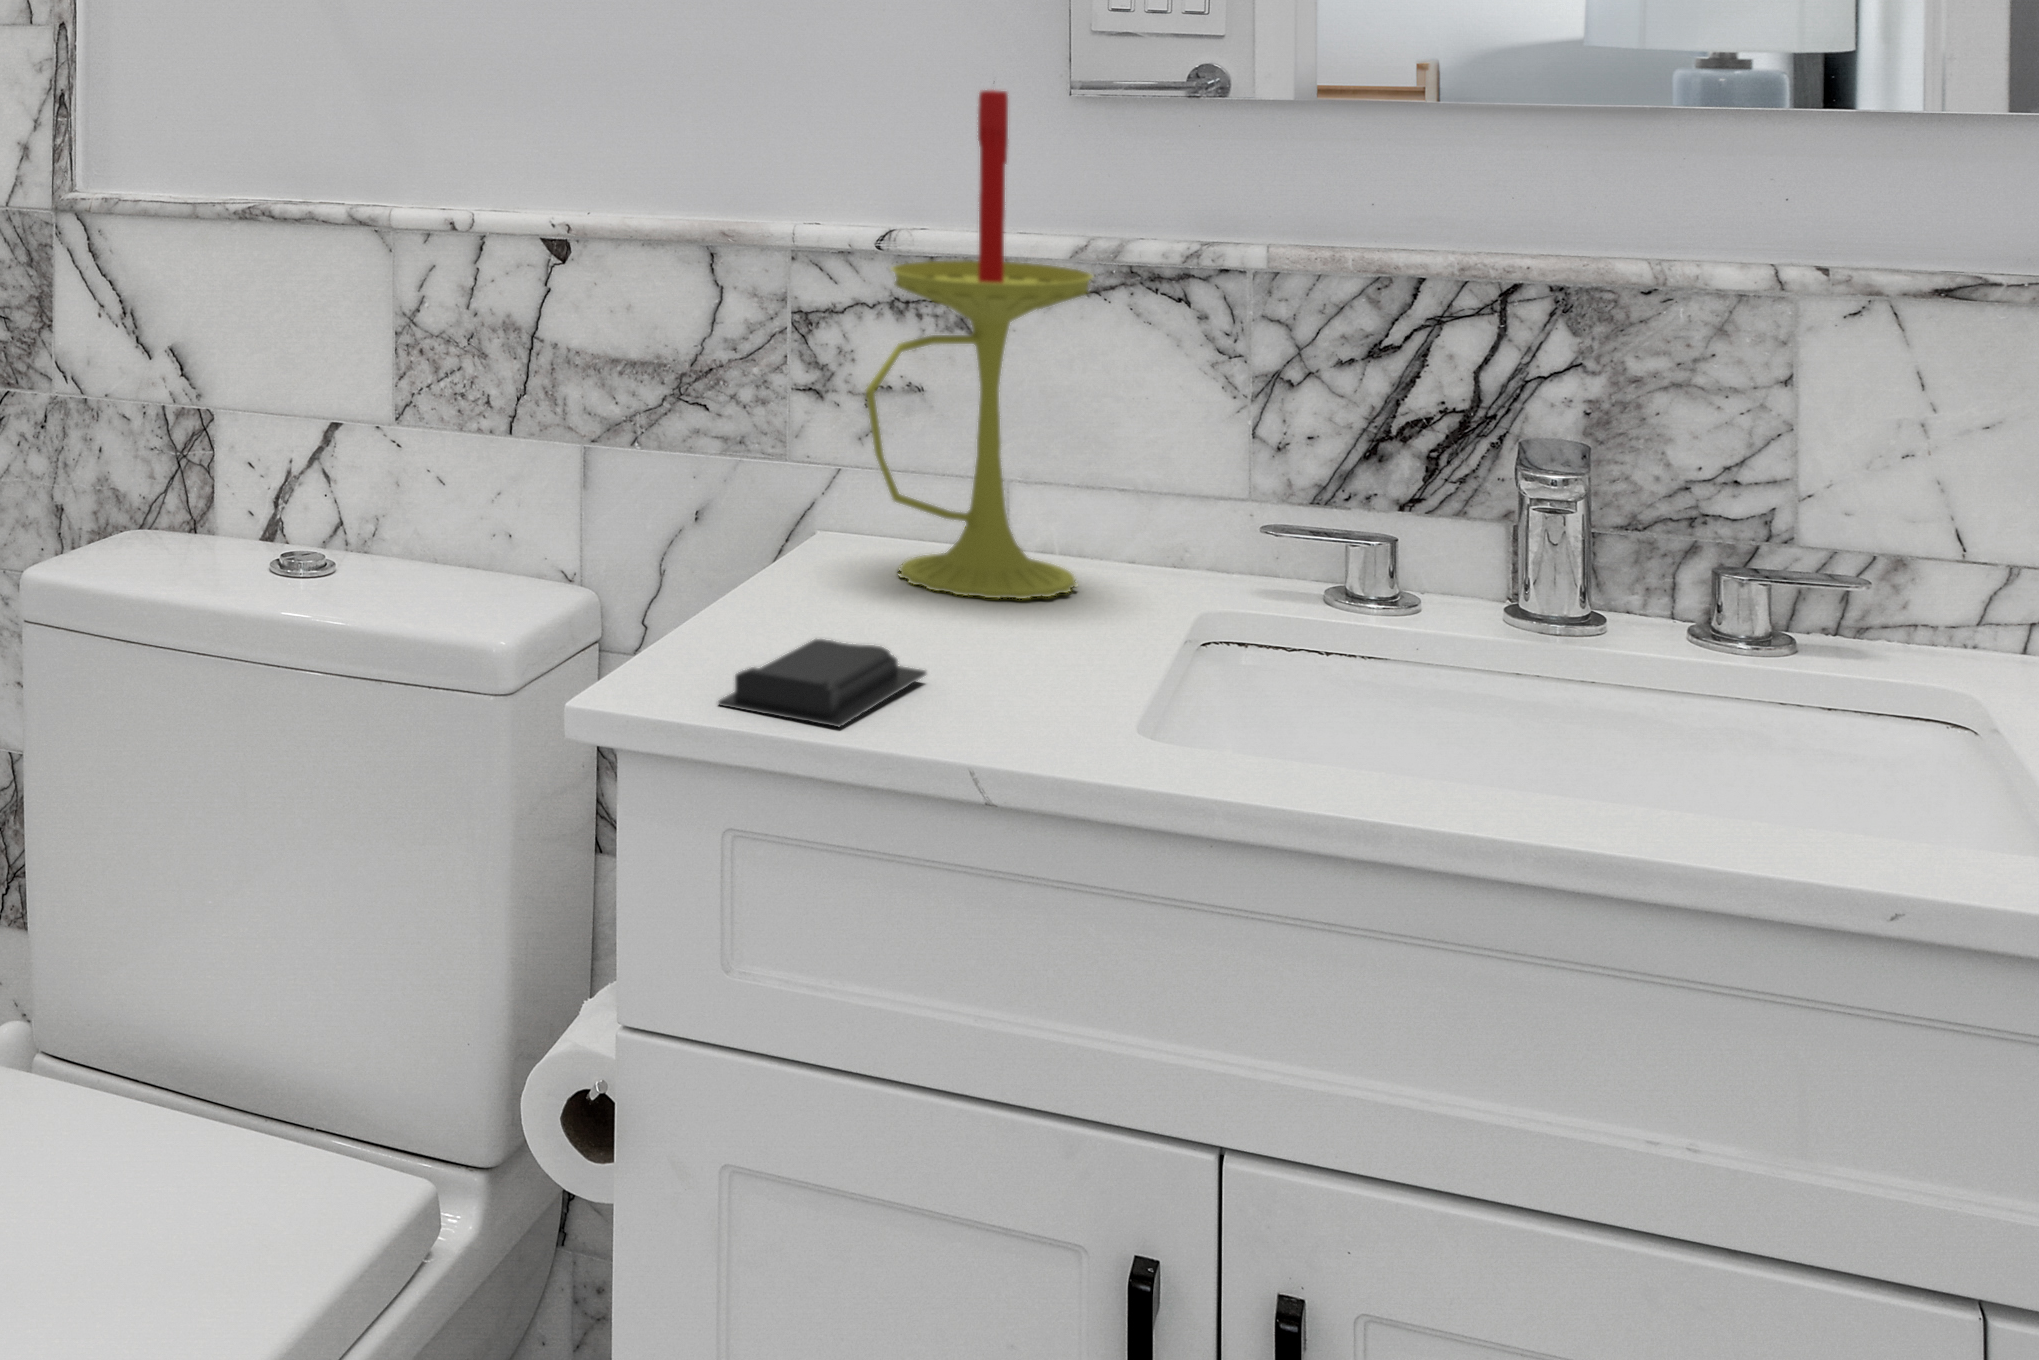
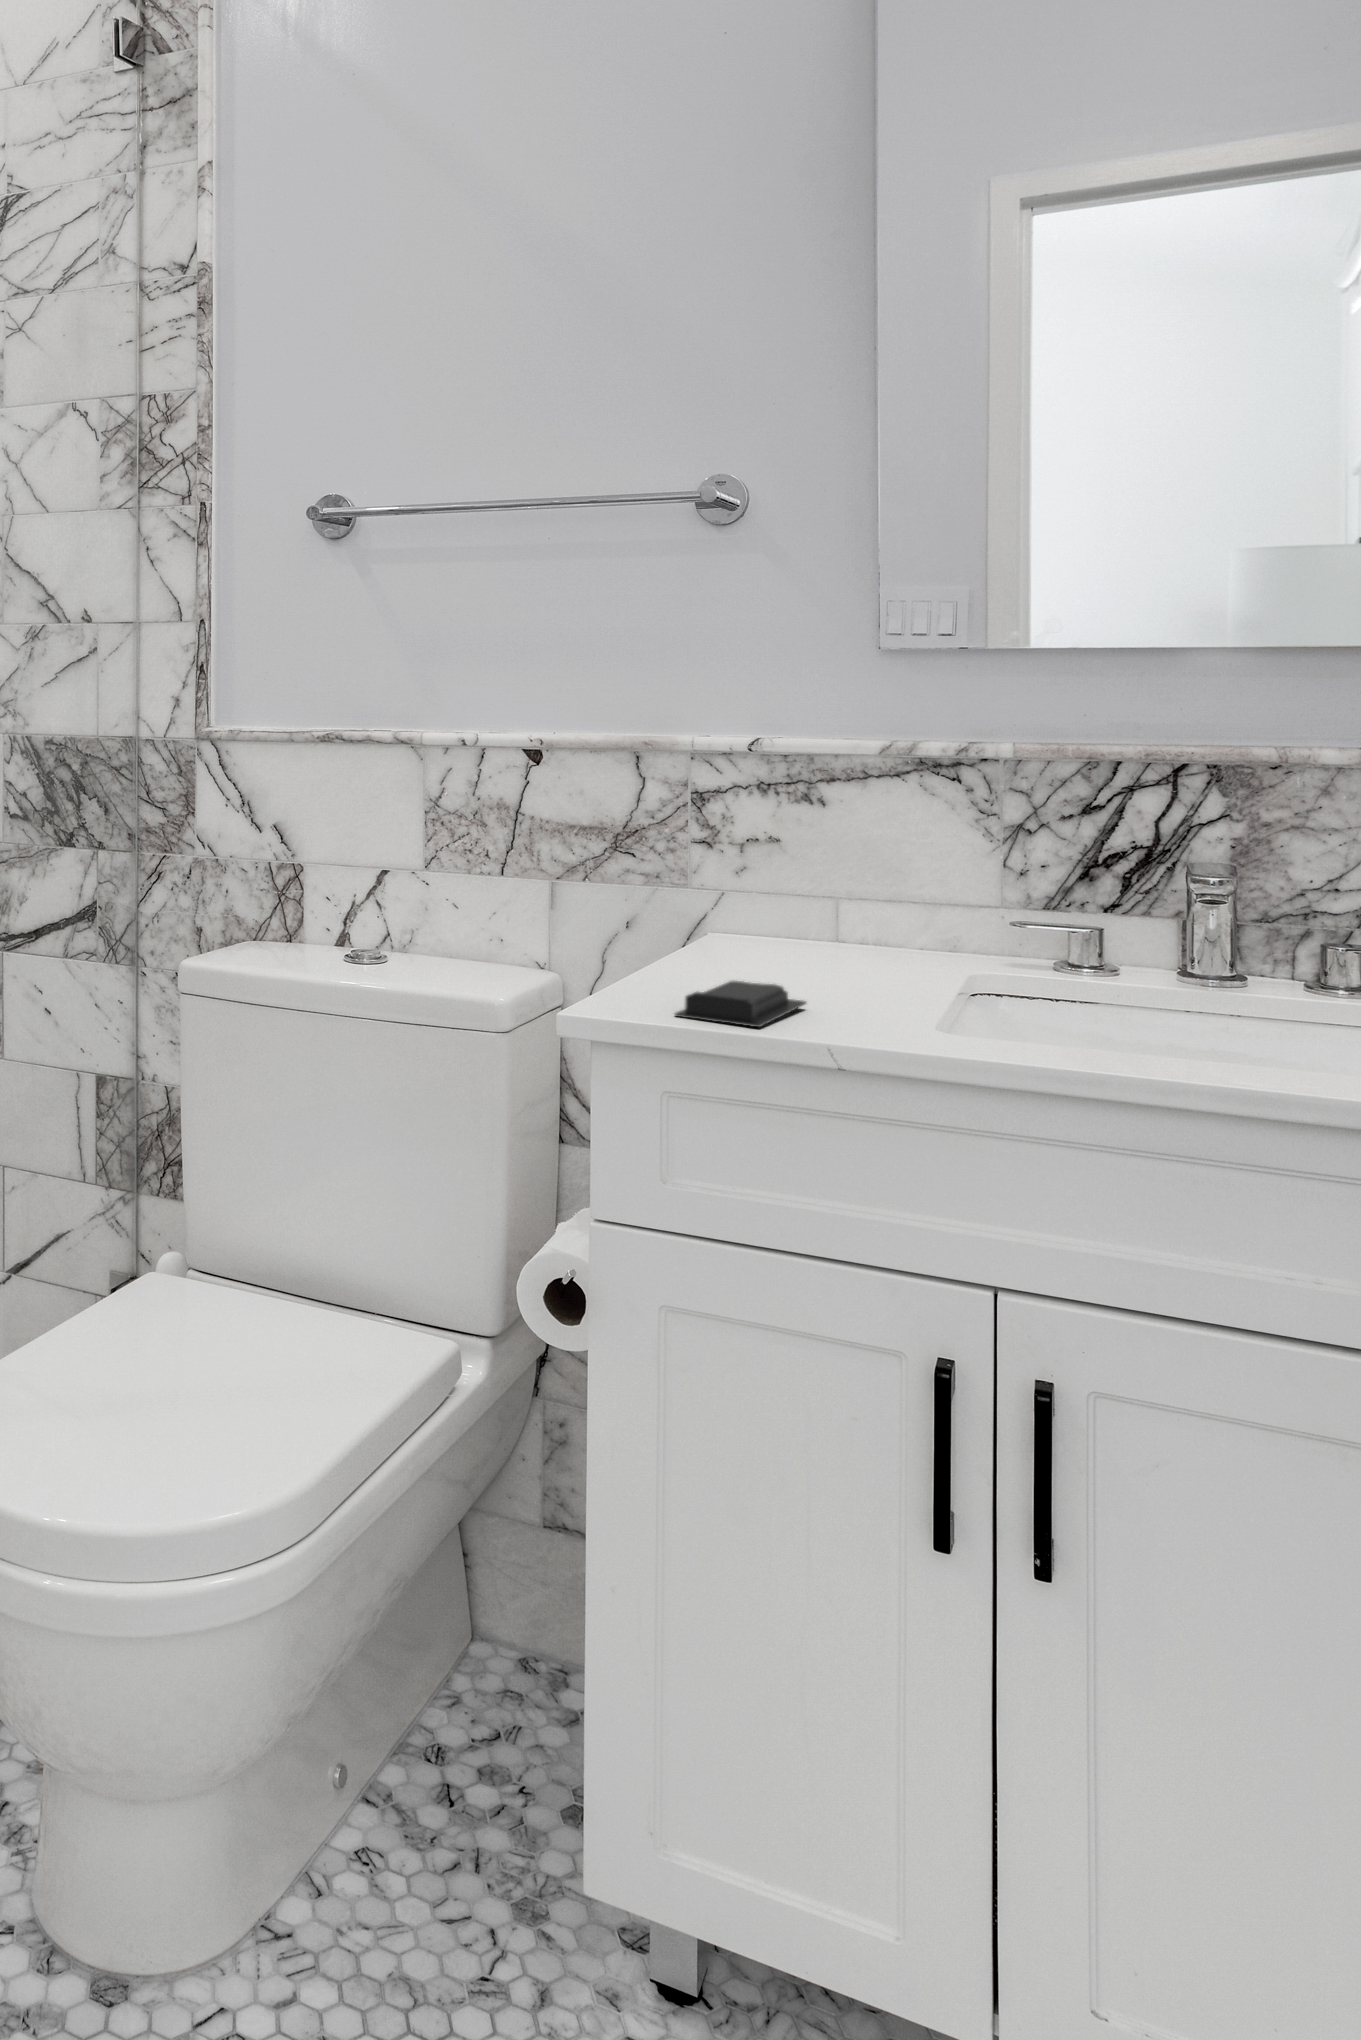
candle: present [866,90,1092,599] -> none [747,632,896,972]

